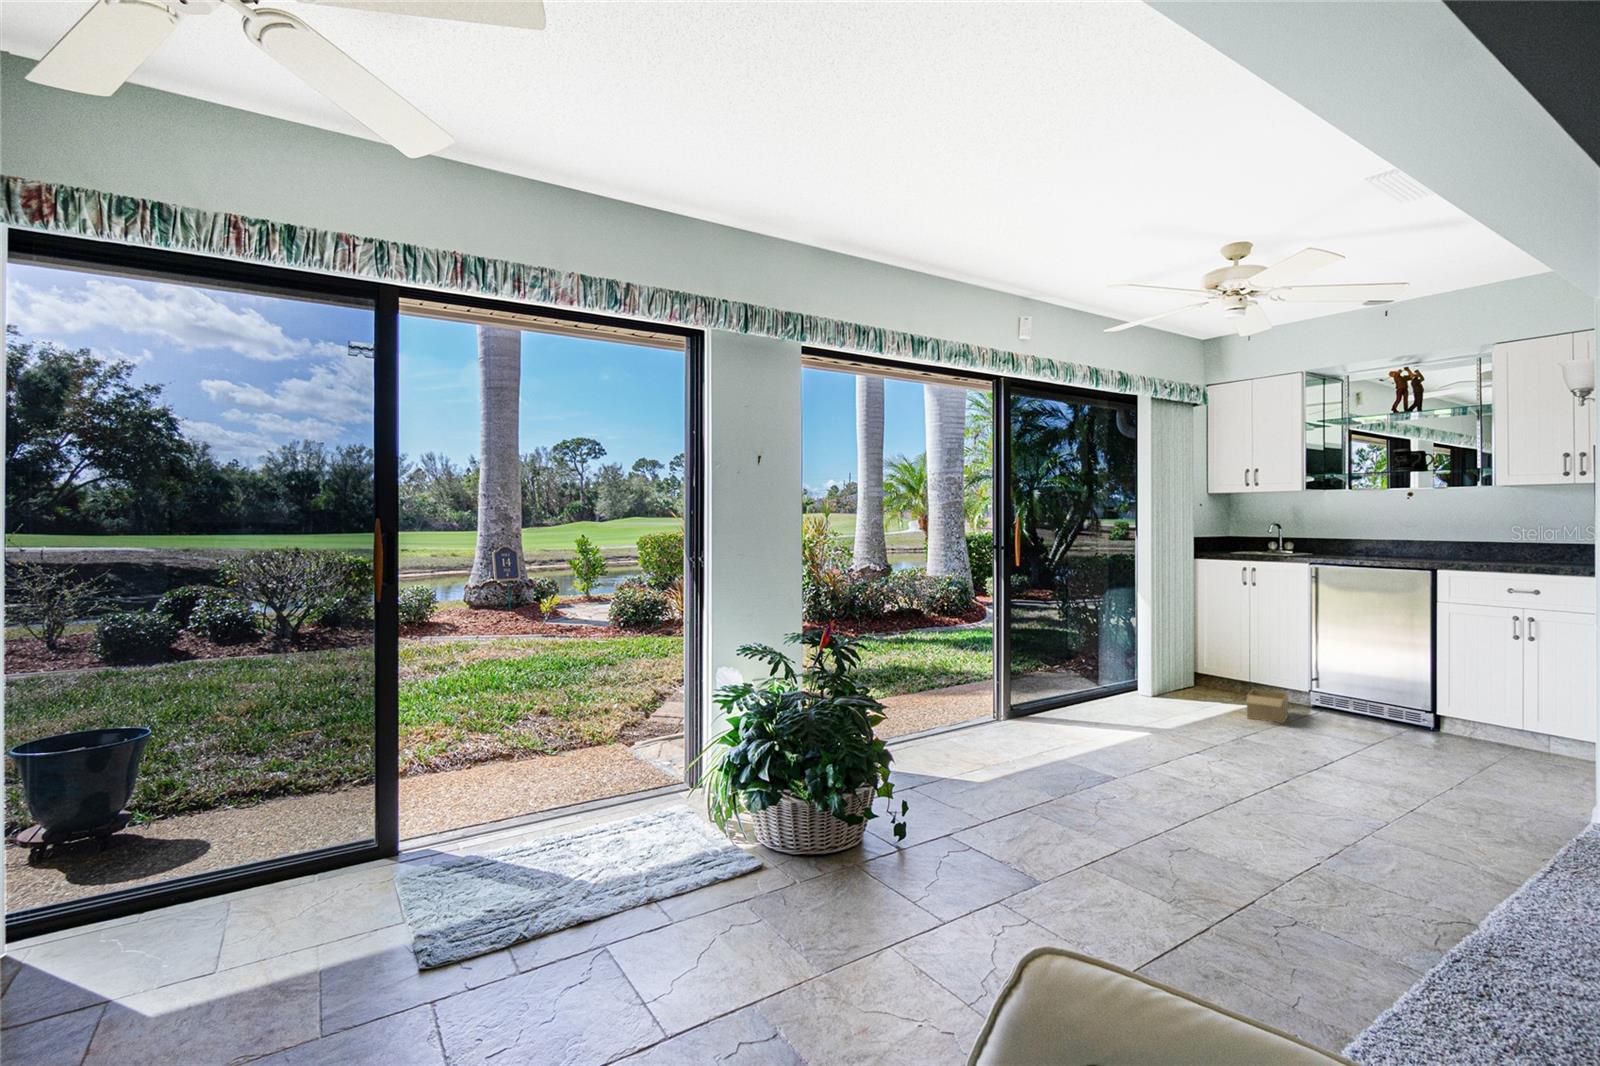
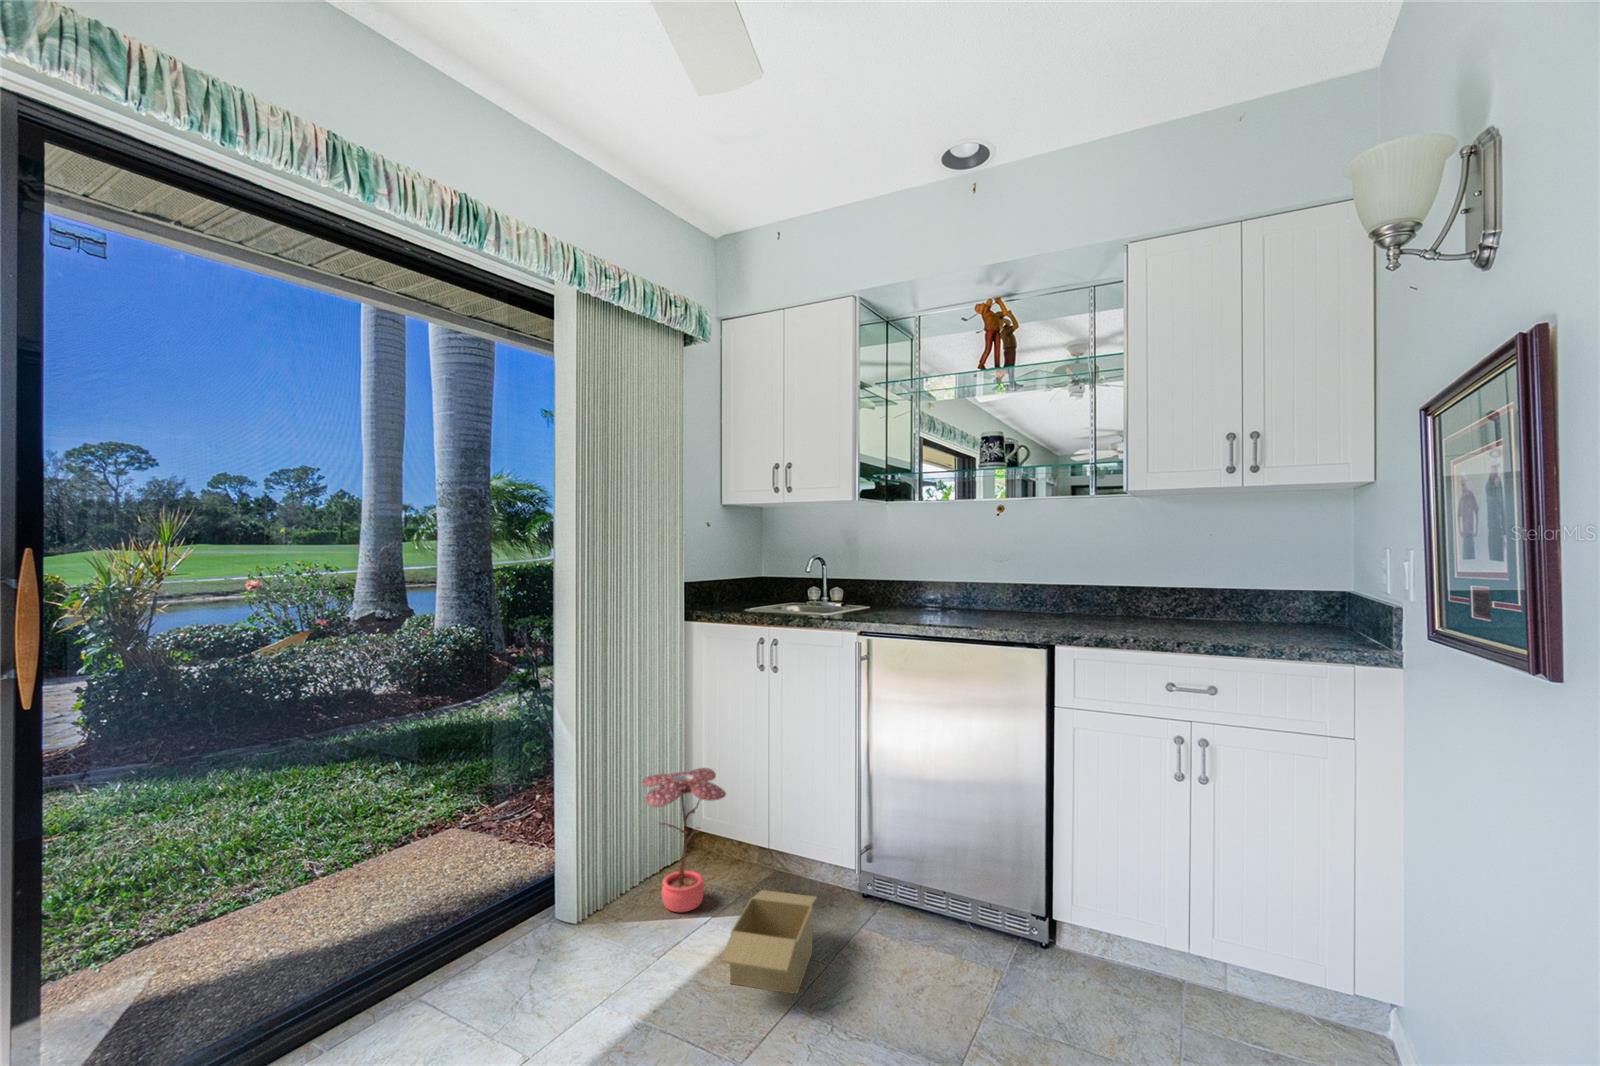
potted plant: none [1180,636,1232,702] -> present [642,768,726,912]

